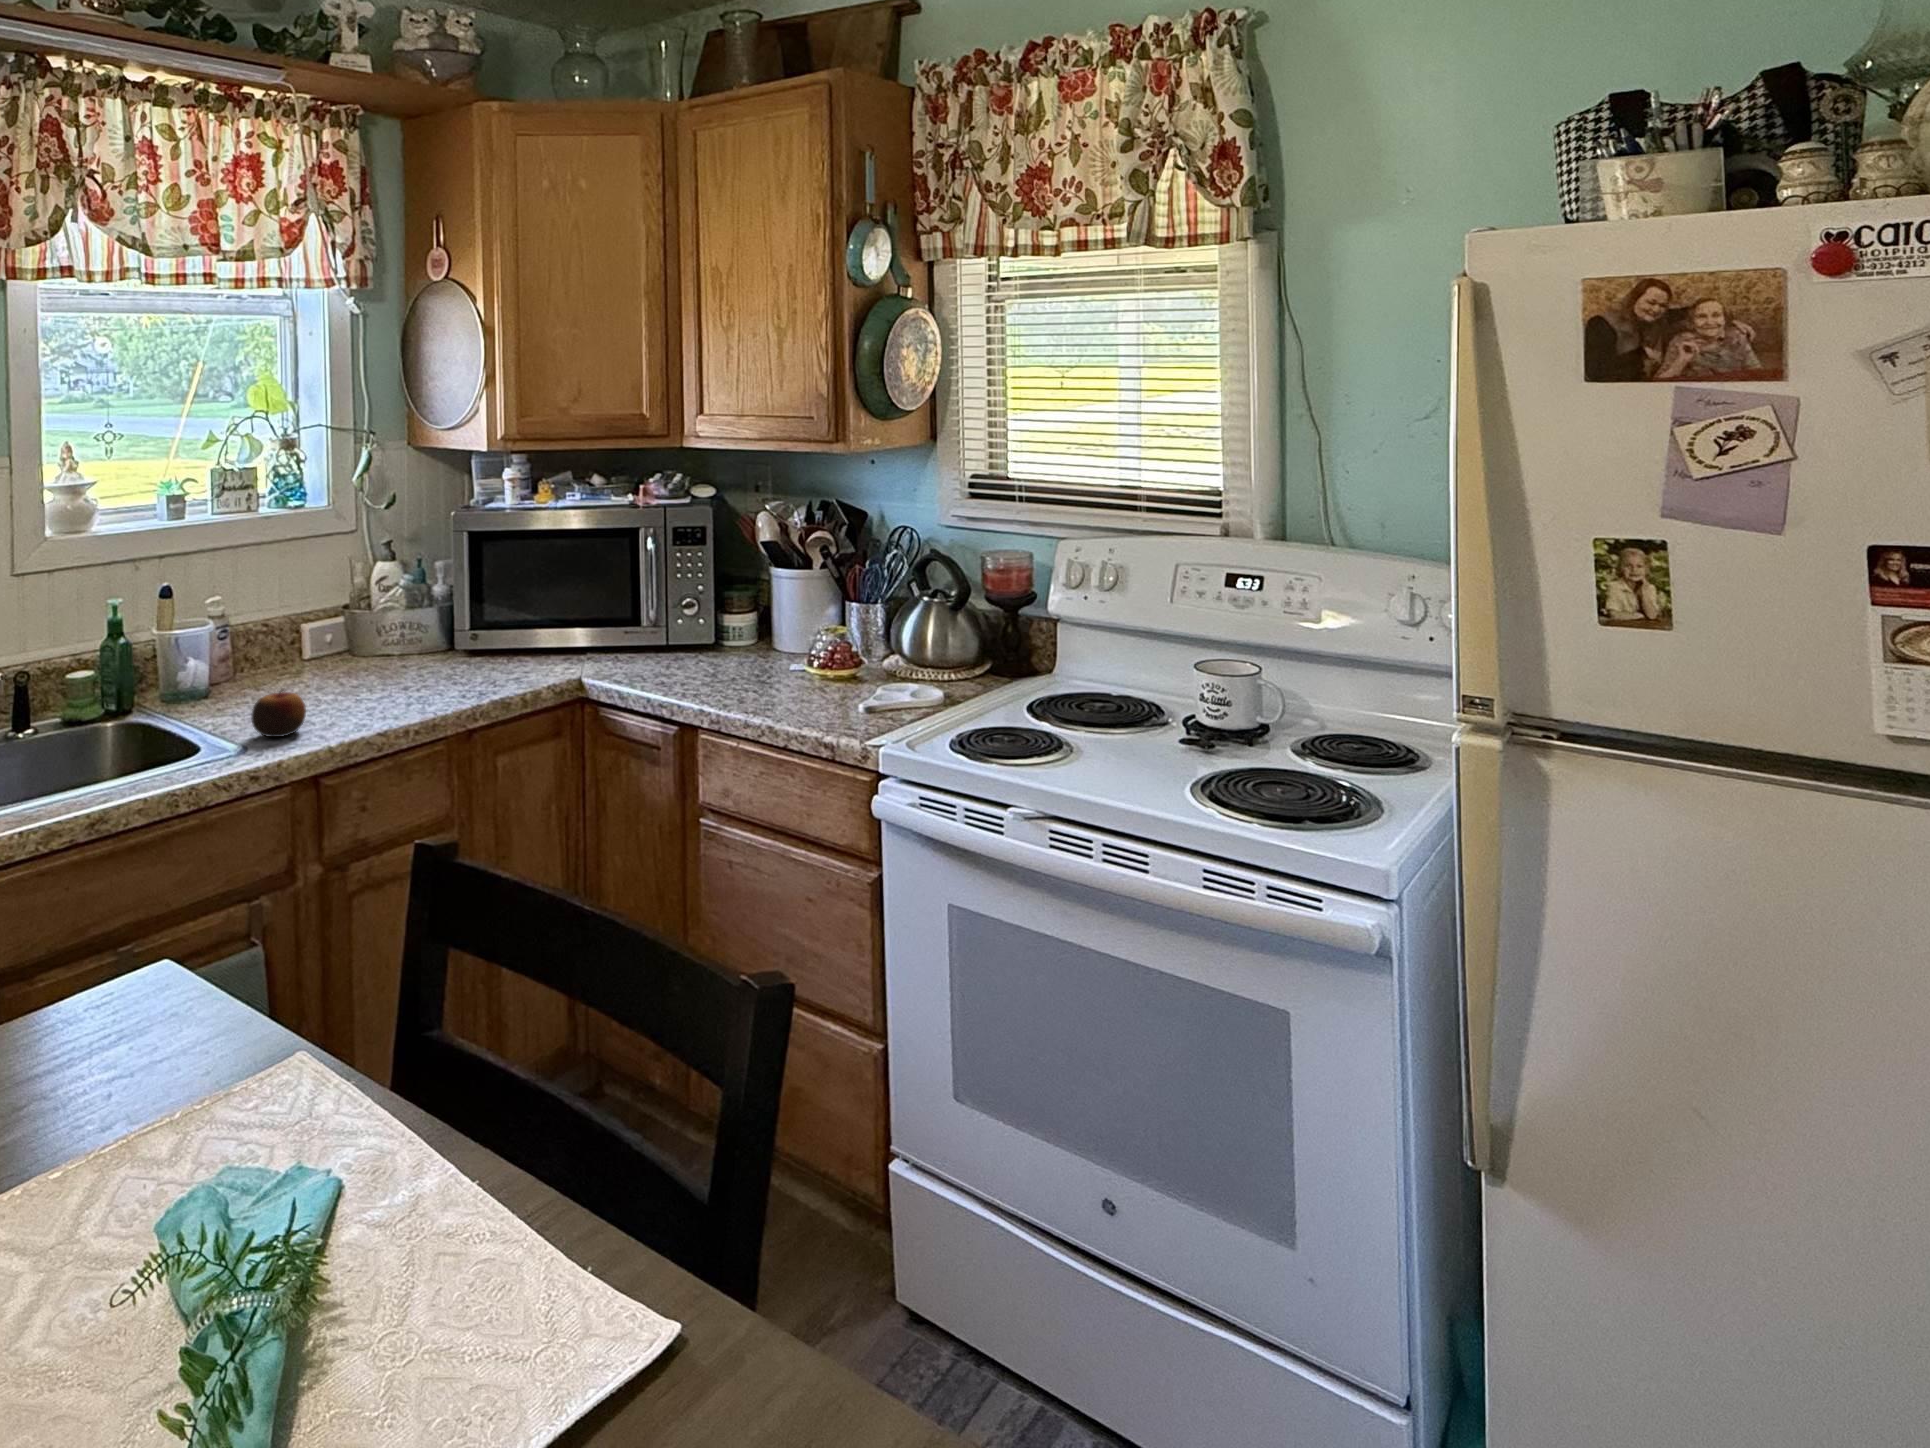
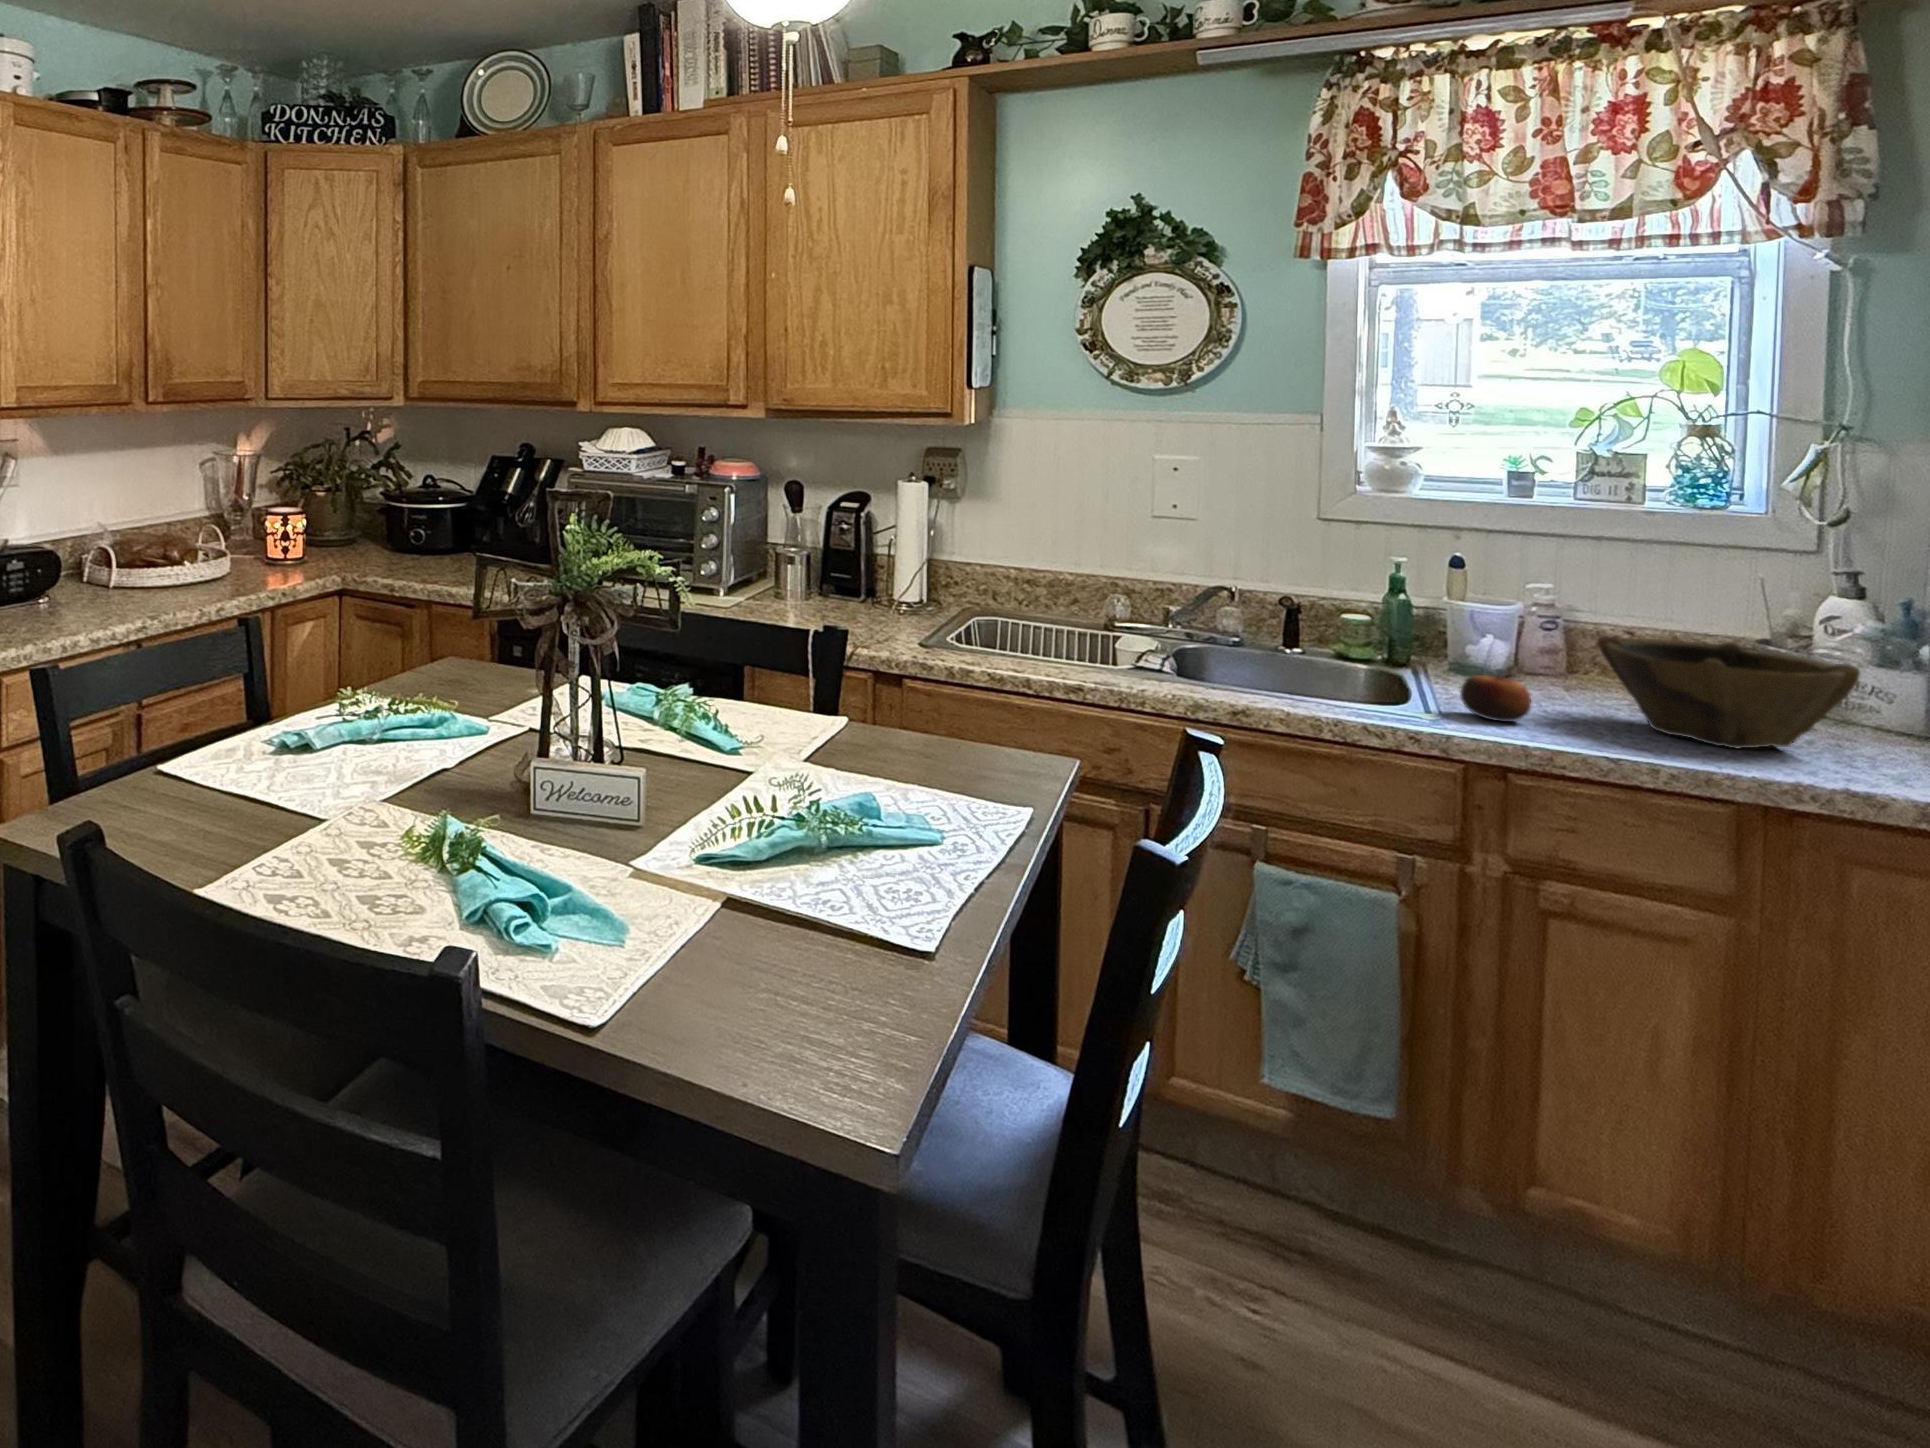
bowl: none [312,610,456,701] -> present [1598,636,1860,748]

